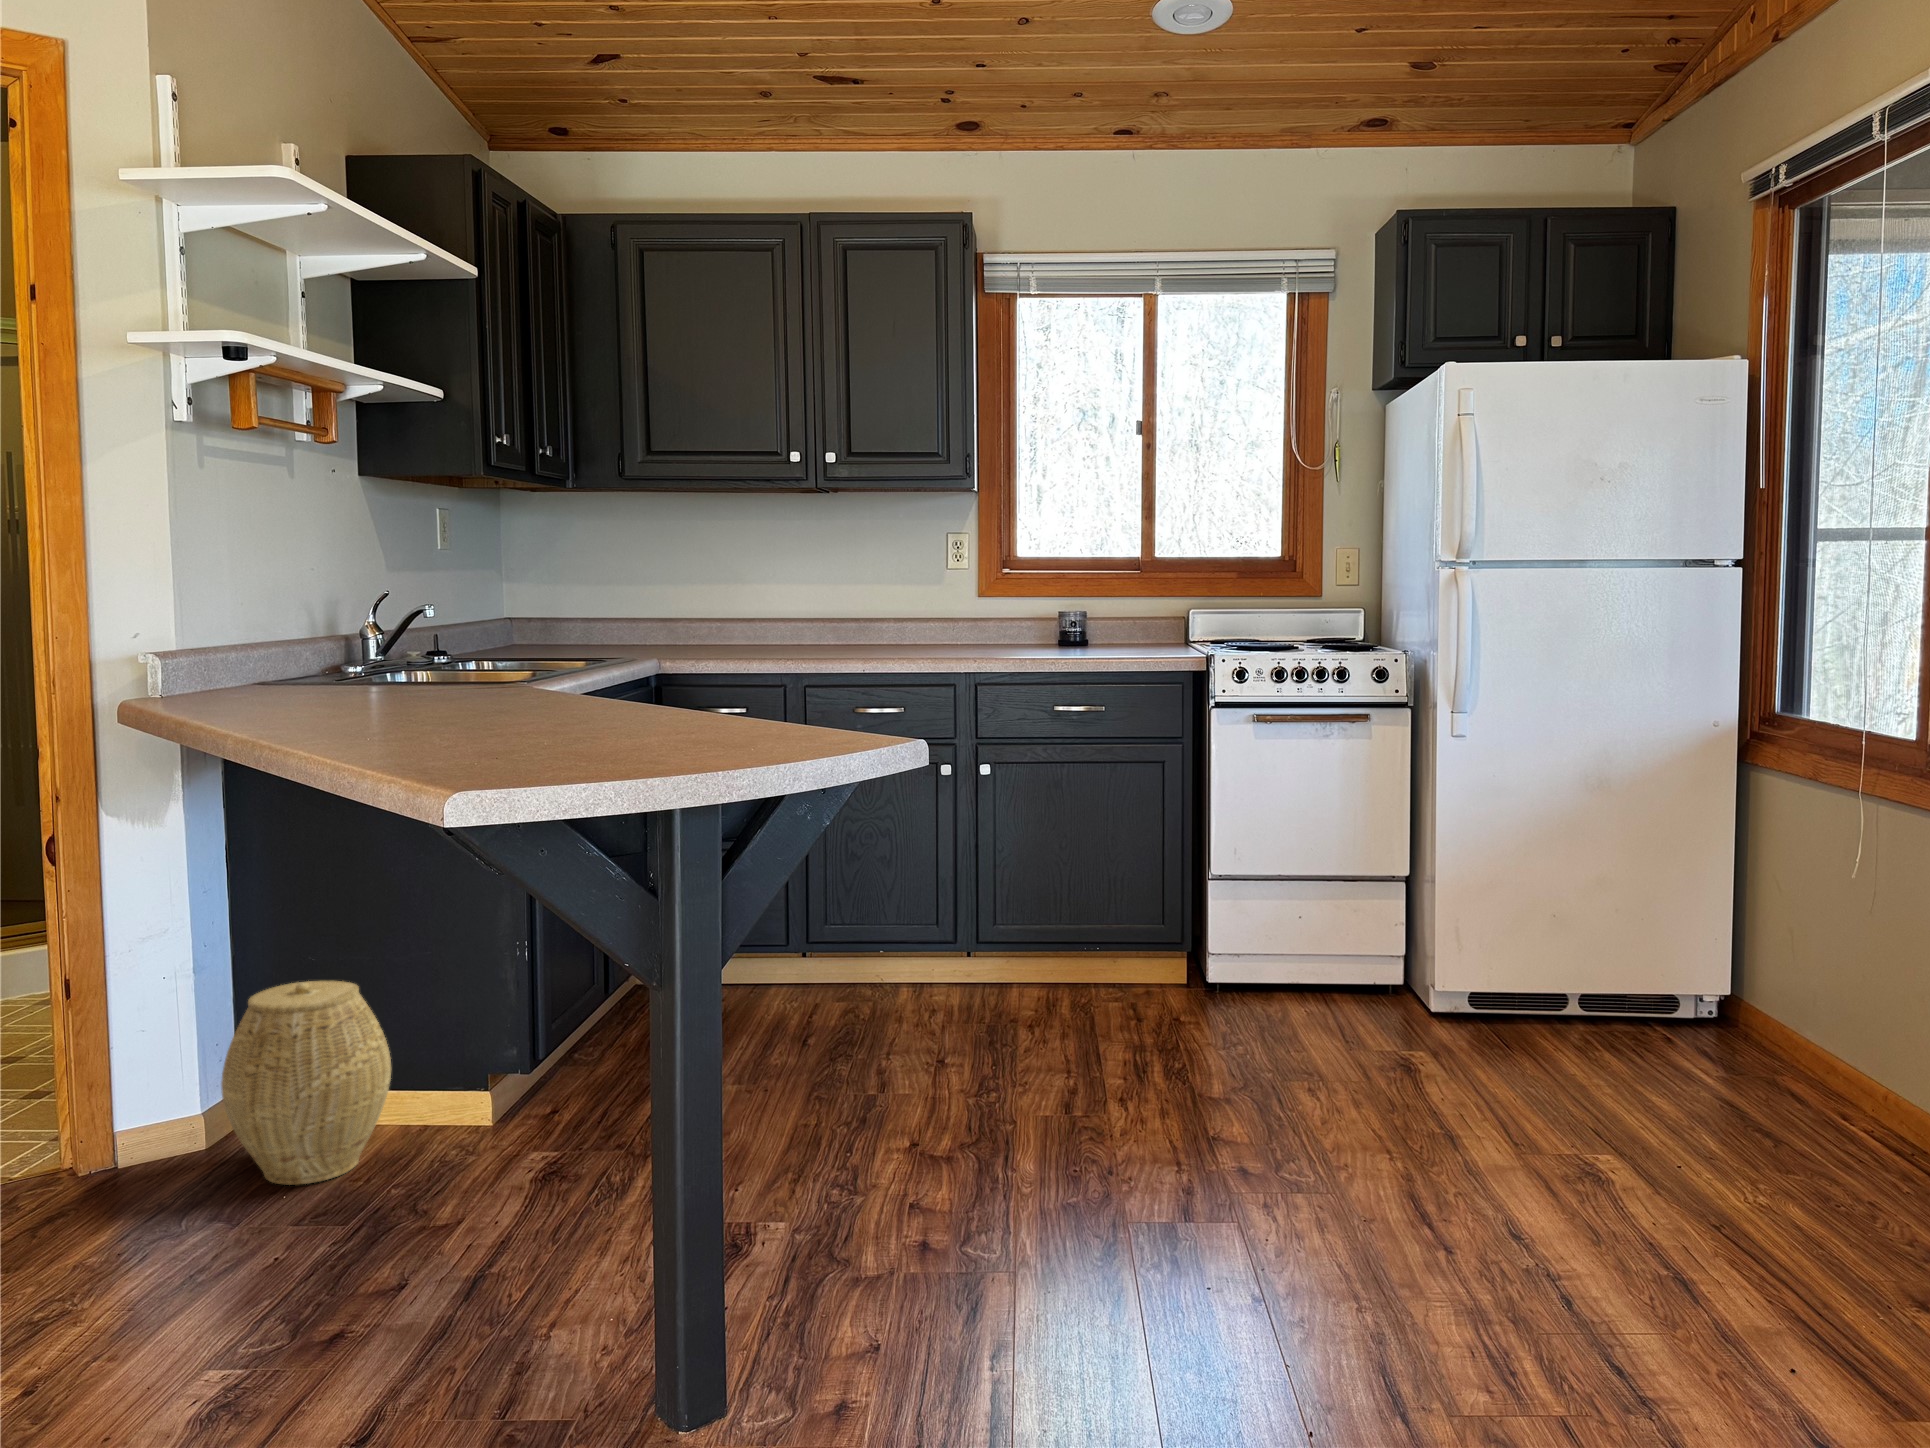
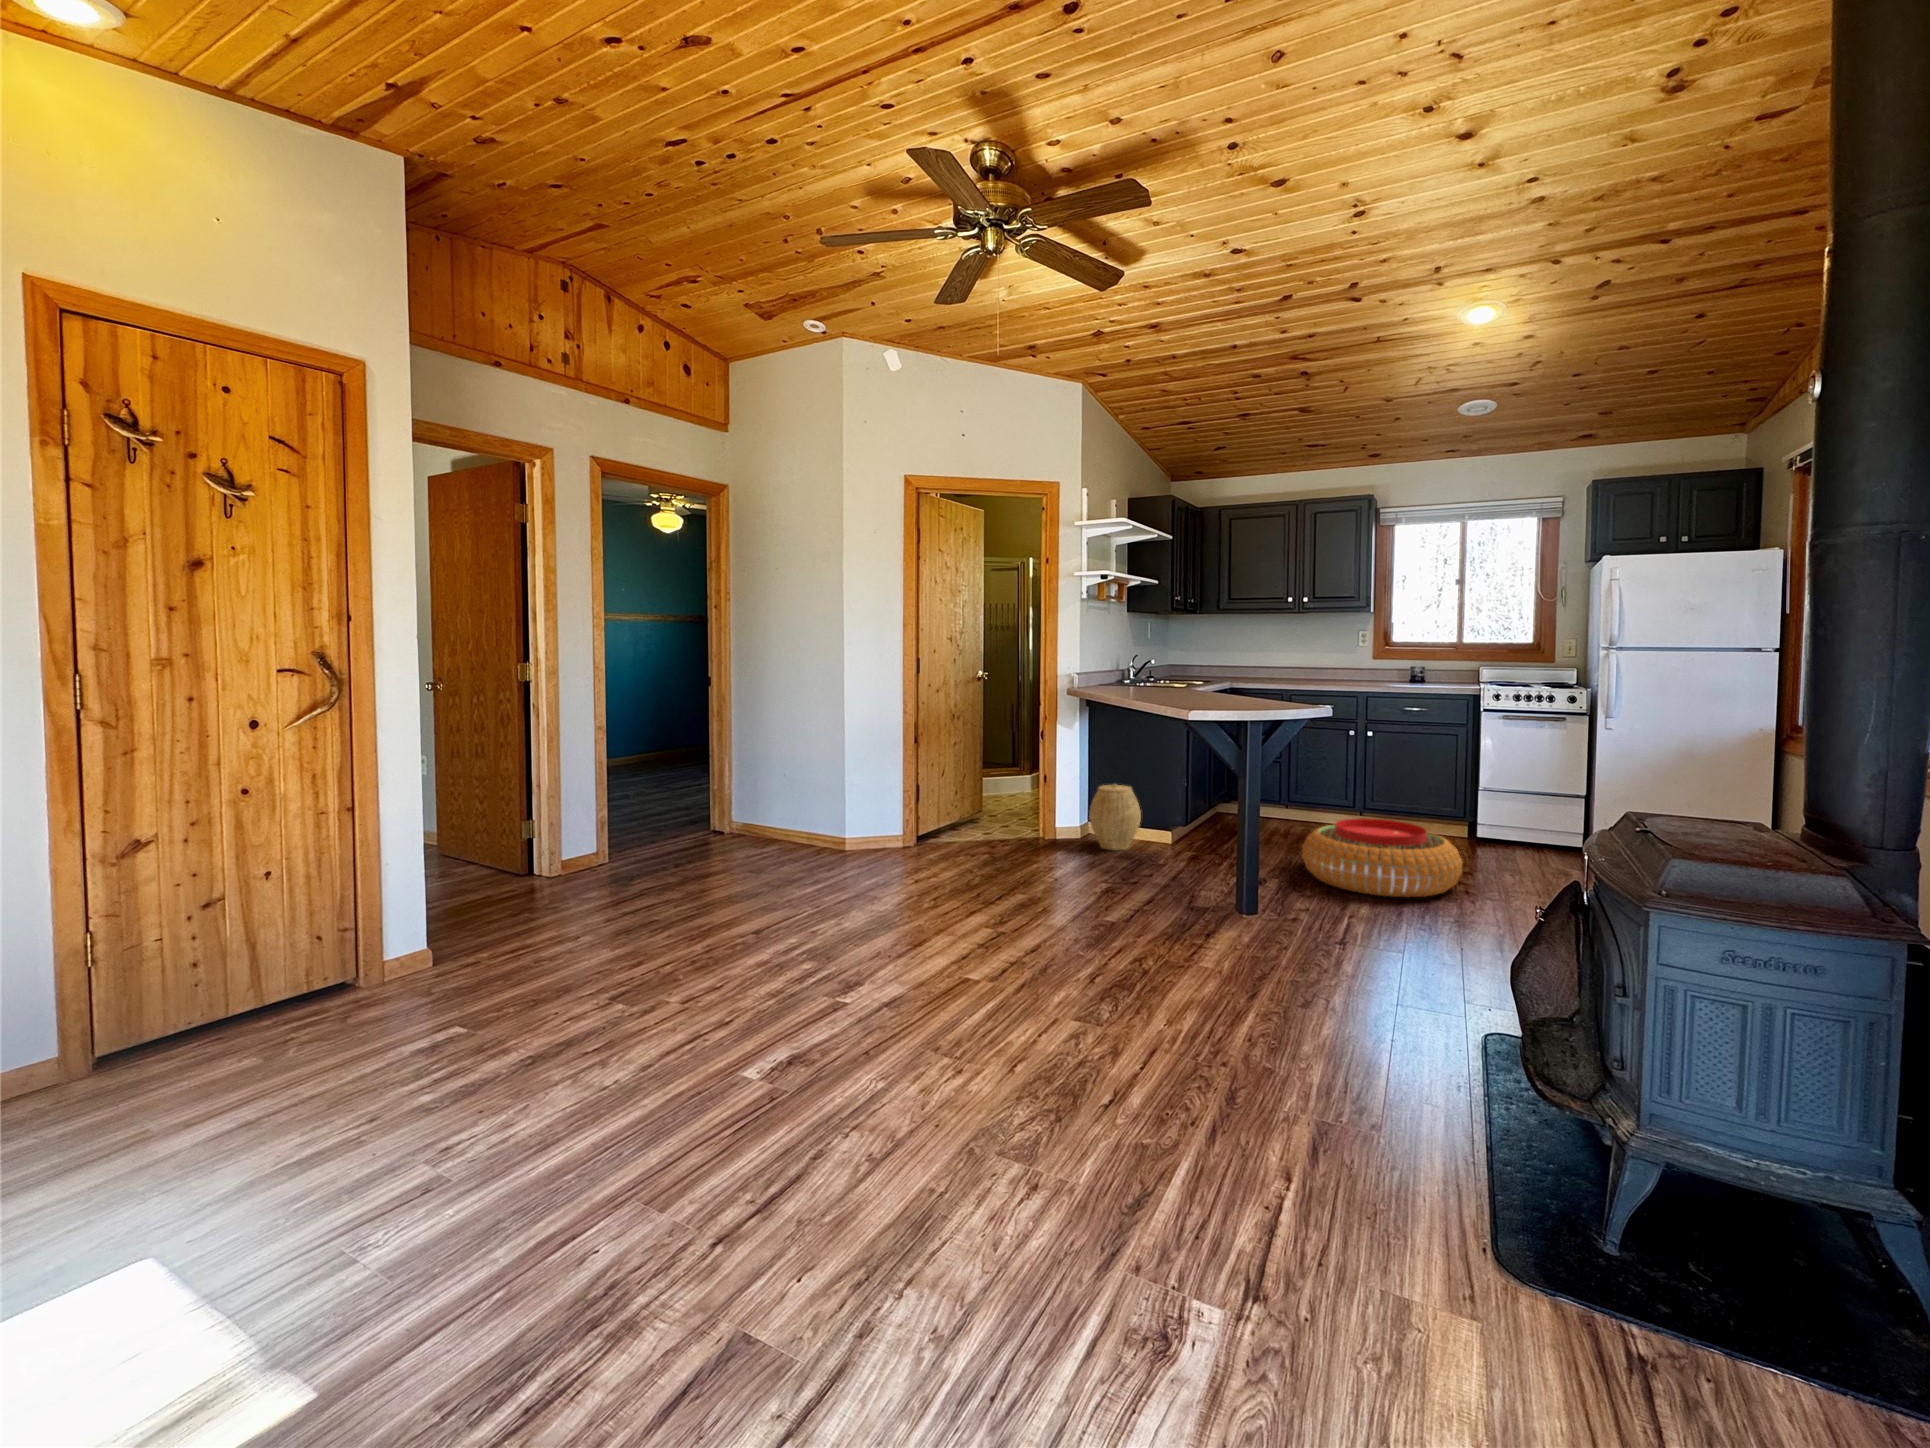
pouf: none [843,1004,1226,1238] -> present [1302,818,1462,897]

